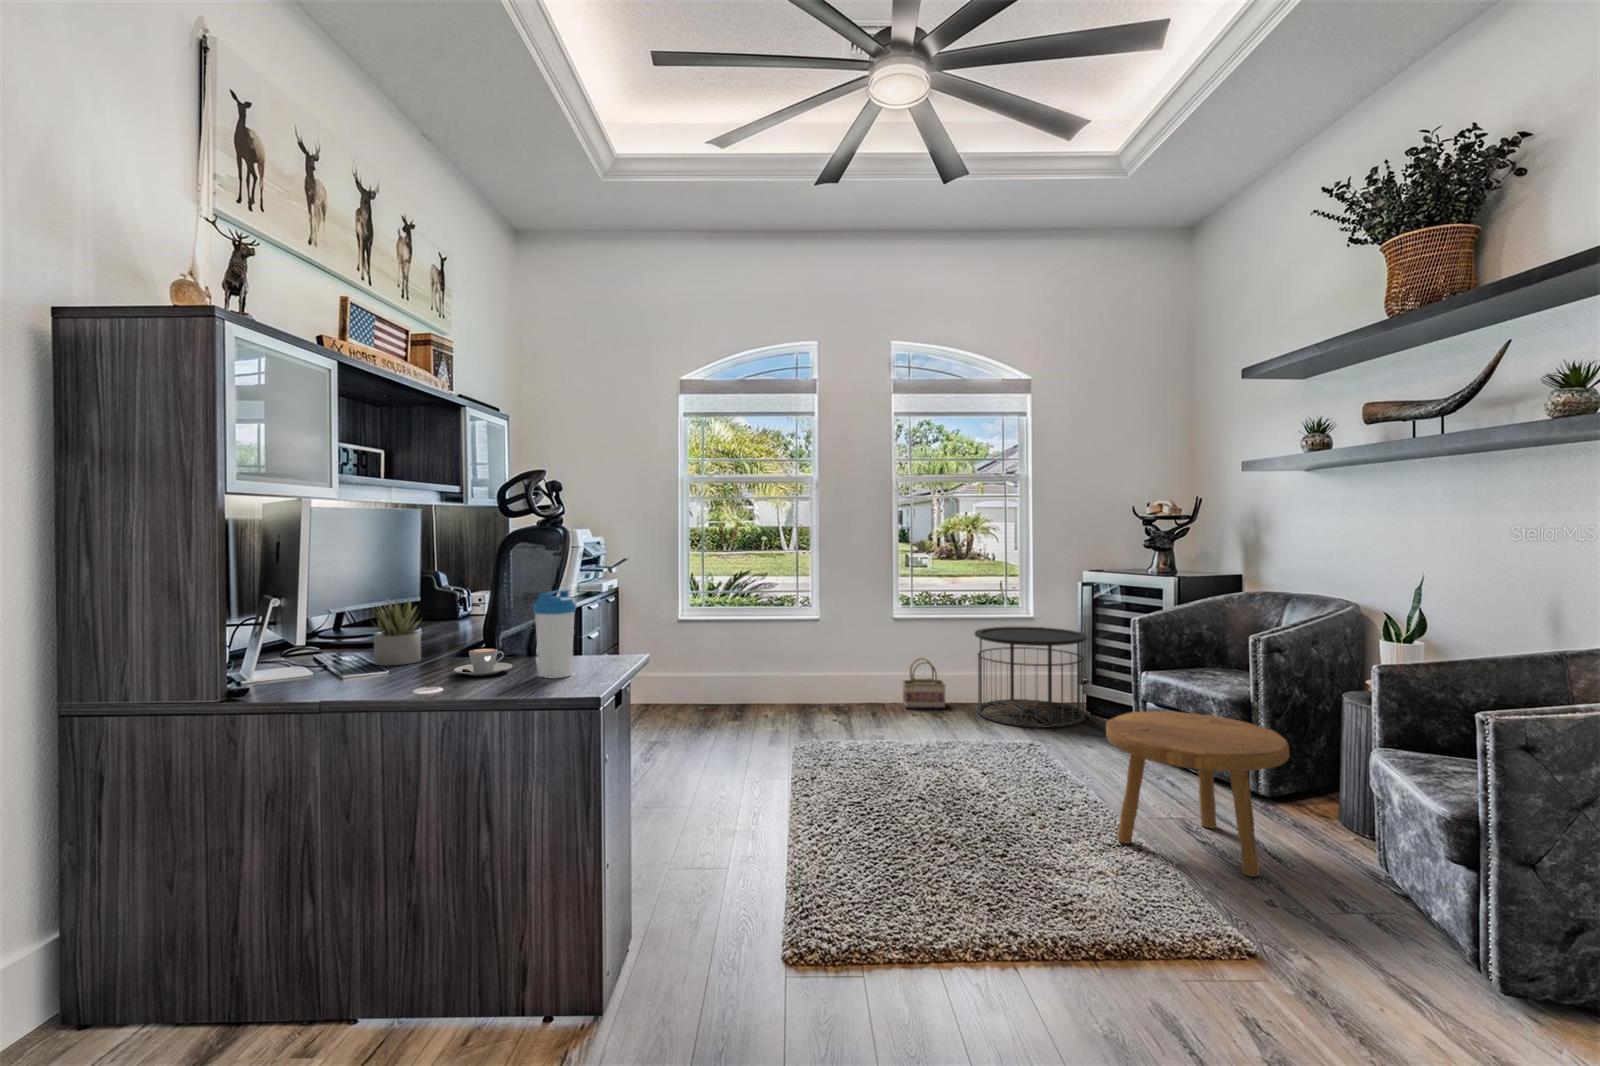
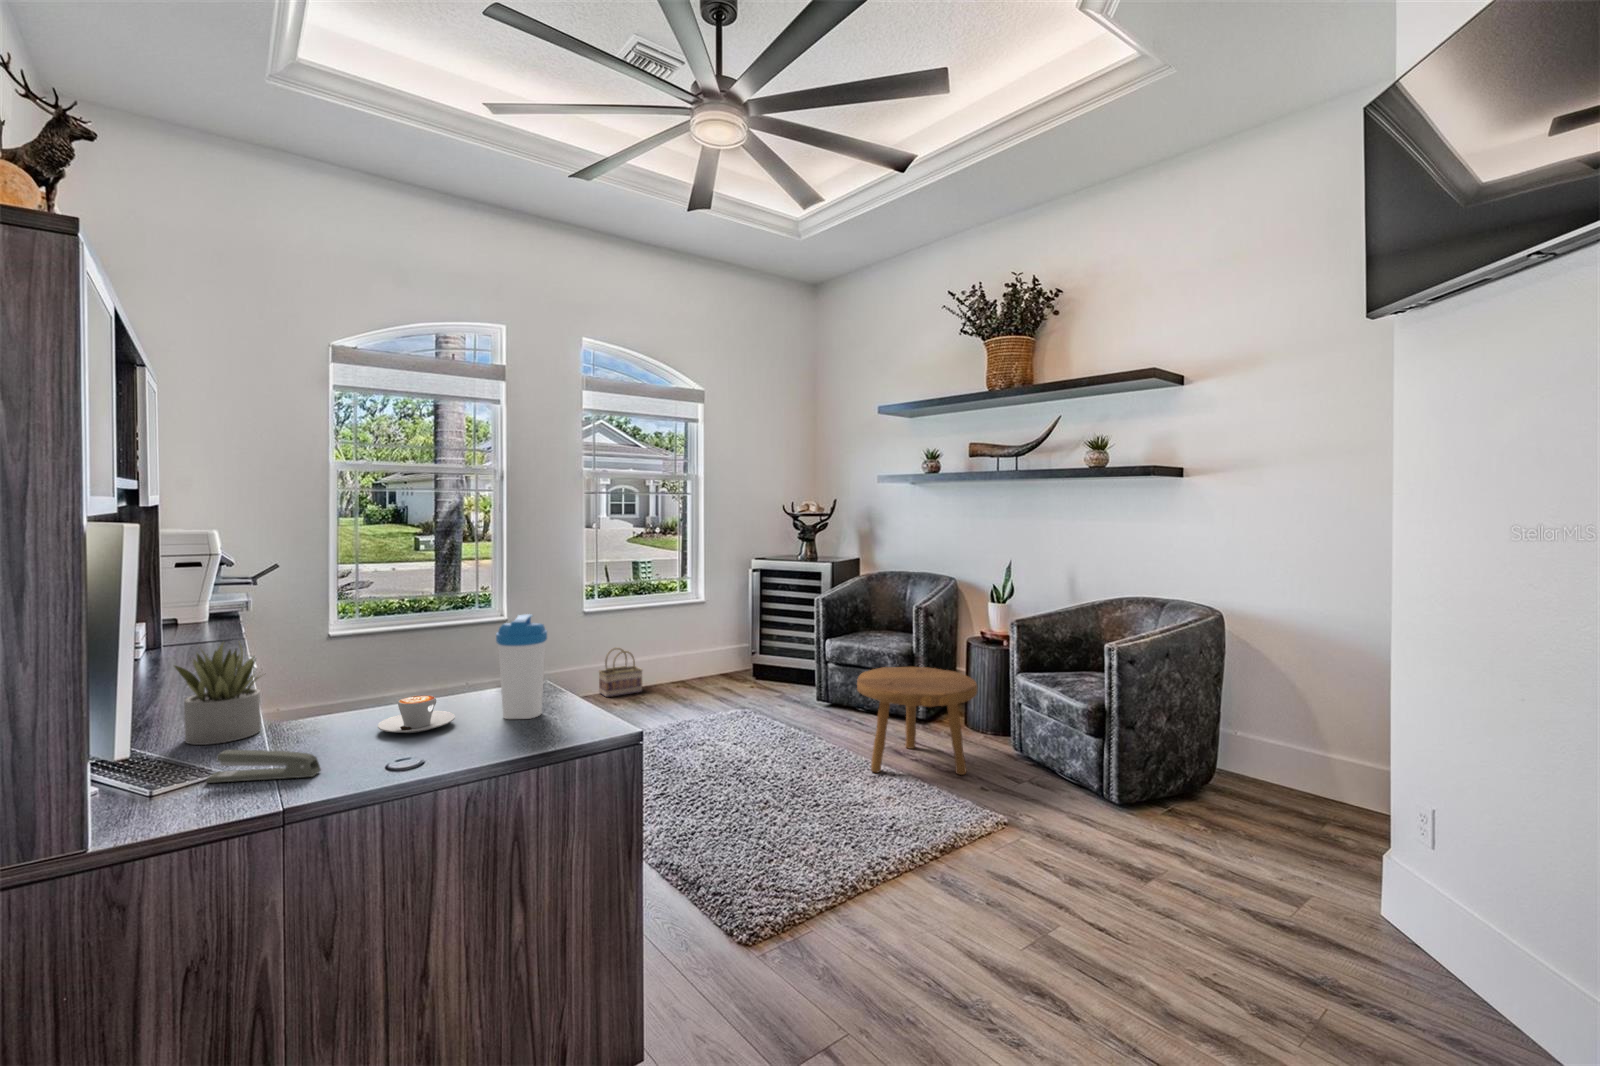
side table: present [975,626,1087,728] -> none [669,610,763,698]
stapler: none [325,663,377,689] -> present [206,750,321,783]

